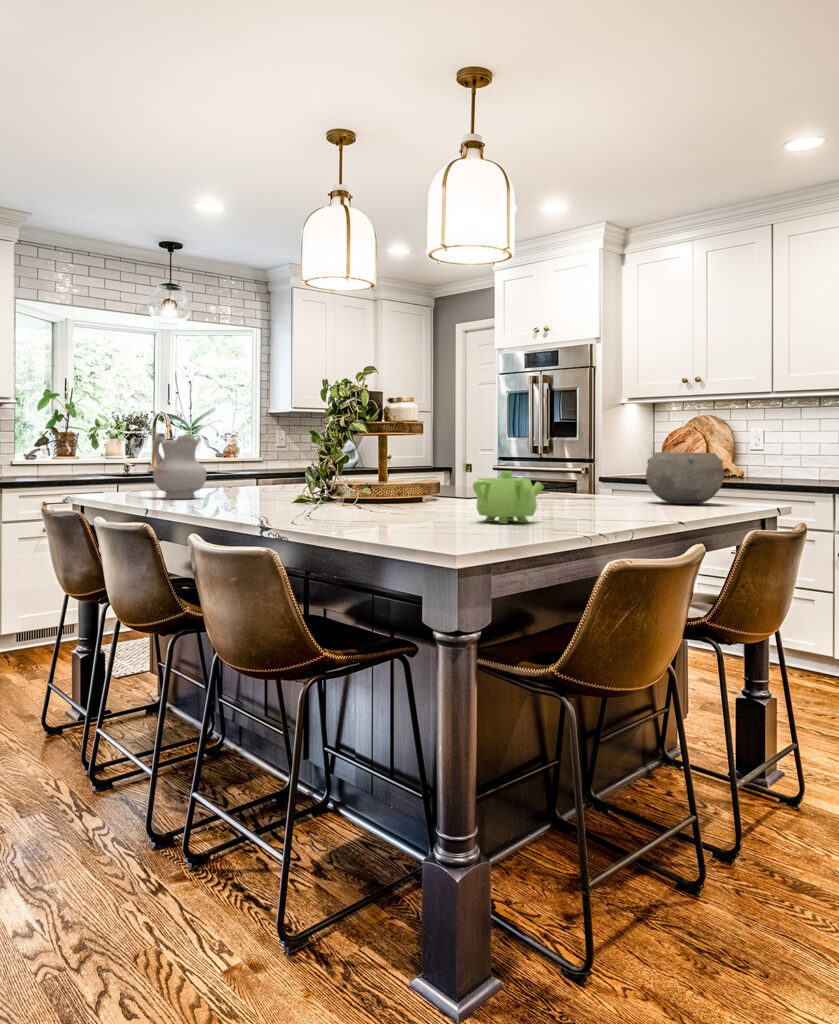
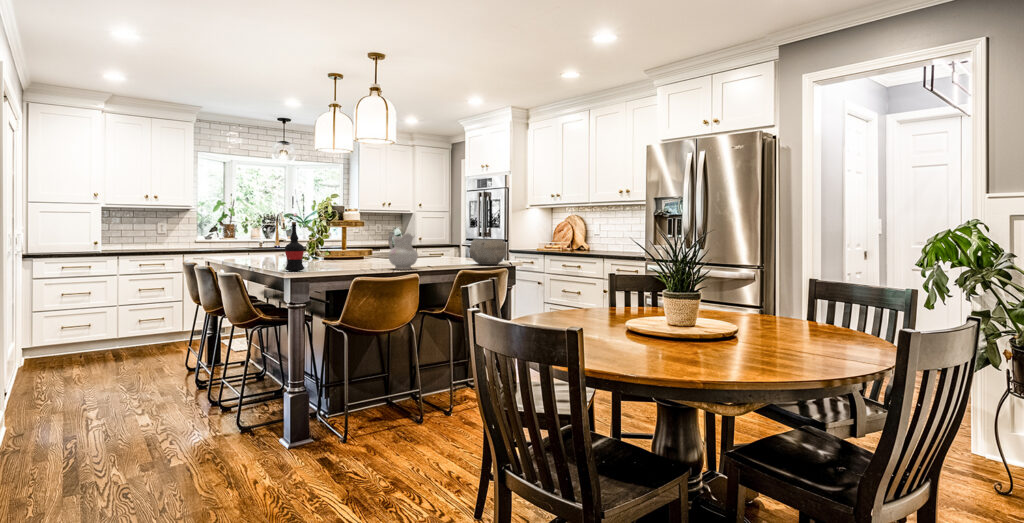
wine bottle: none [386,406,427,520] -> present [285,222,304,271]
ceramic pitcher: present [153,433,206,499] -> present [388,232,418,270]
teapot: present [473,471,544,523] -> none [318,250,356,273]

